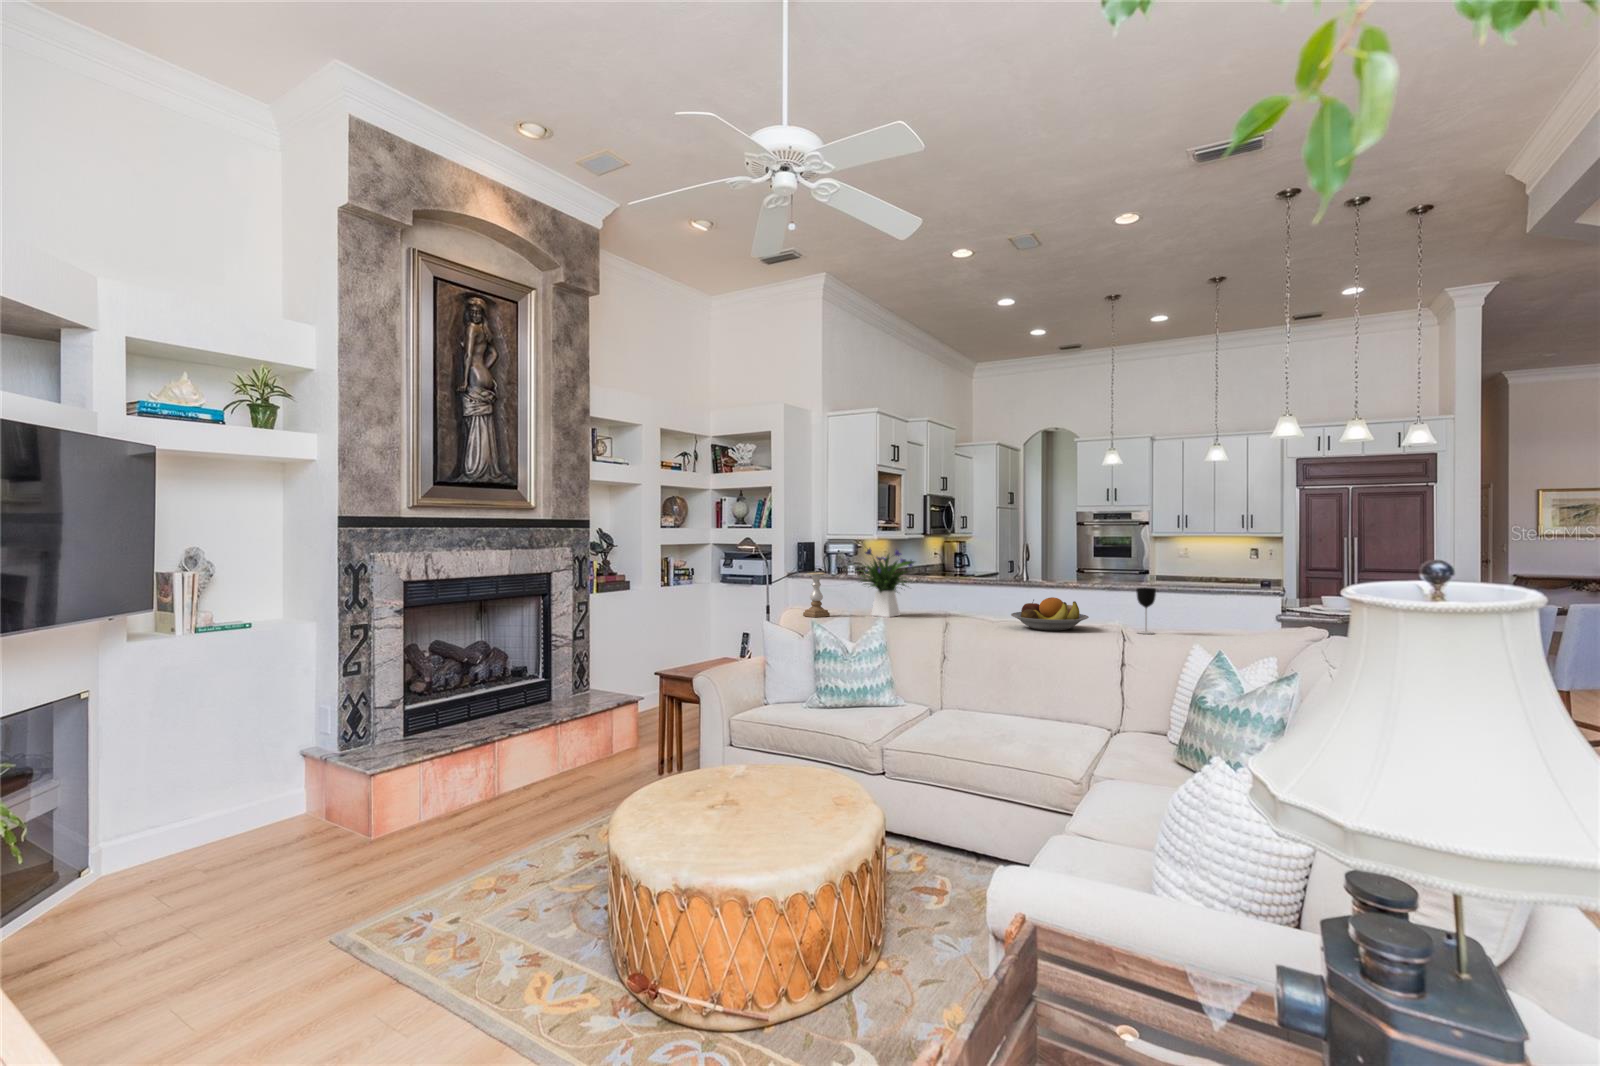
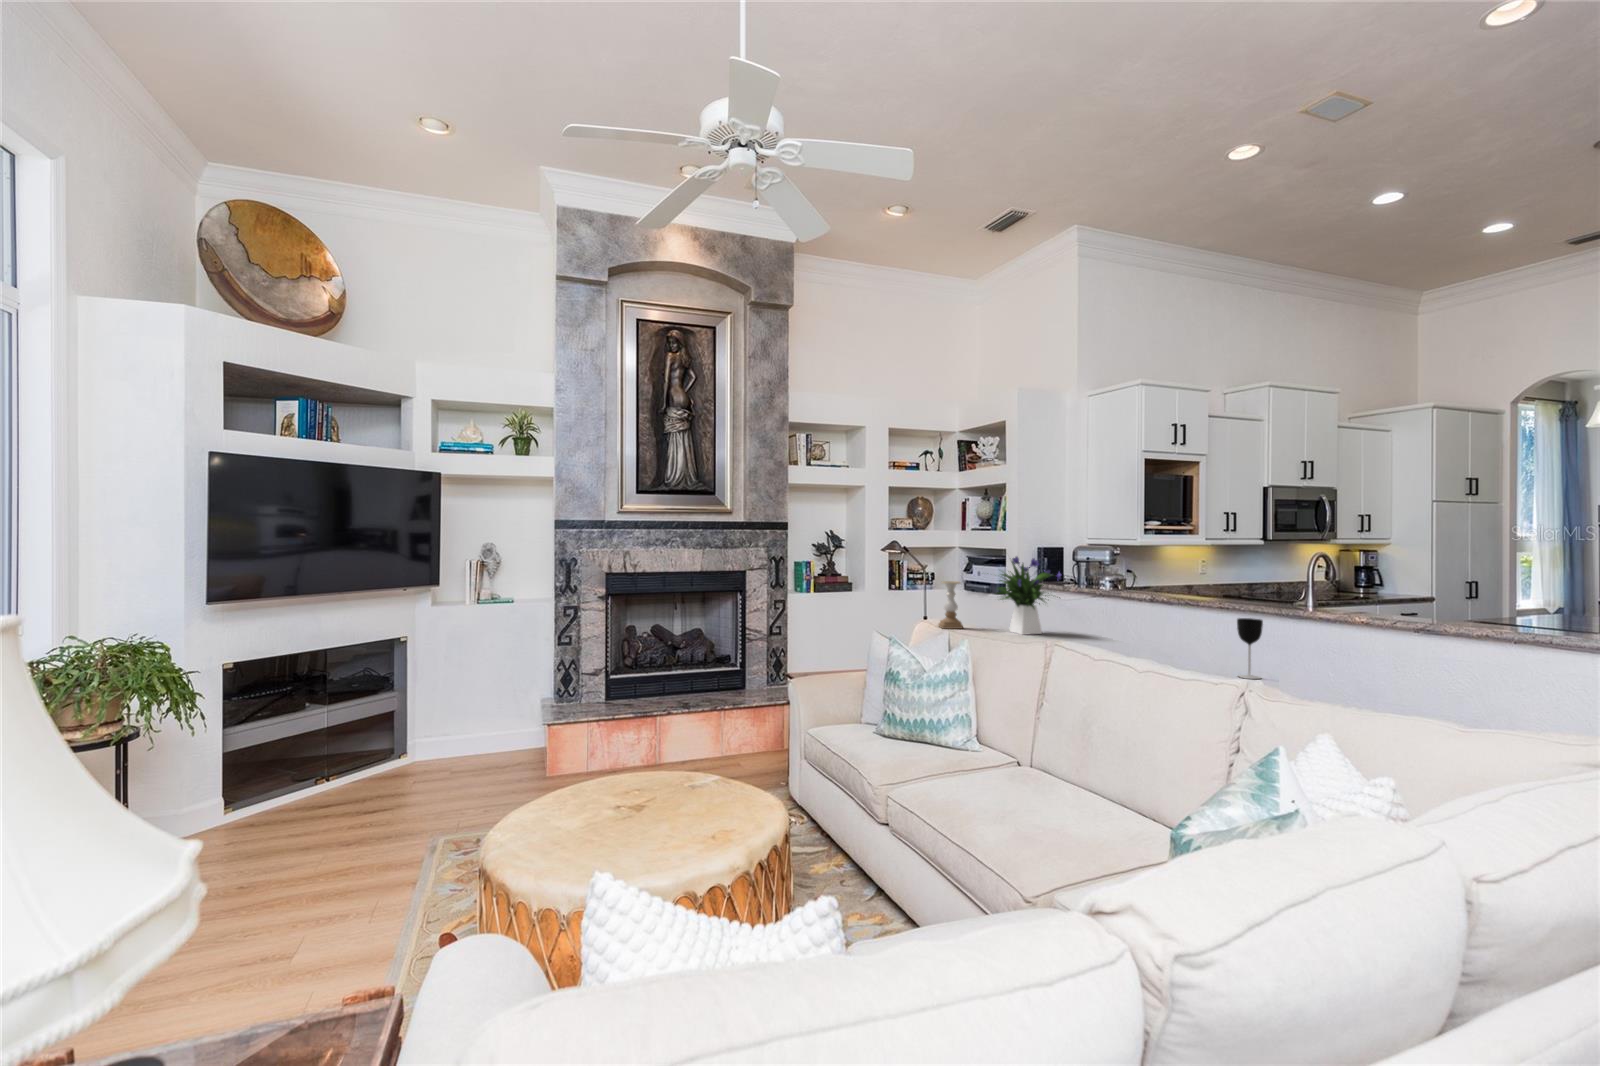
fruit bowl: present [1011,597,1089,631] -> none [1101,624,1198,664]

